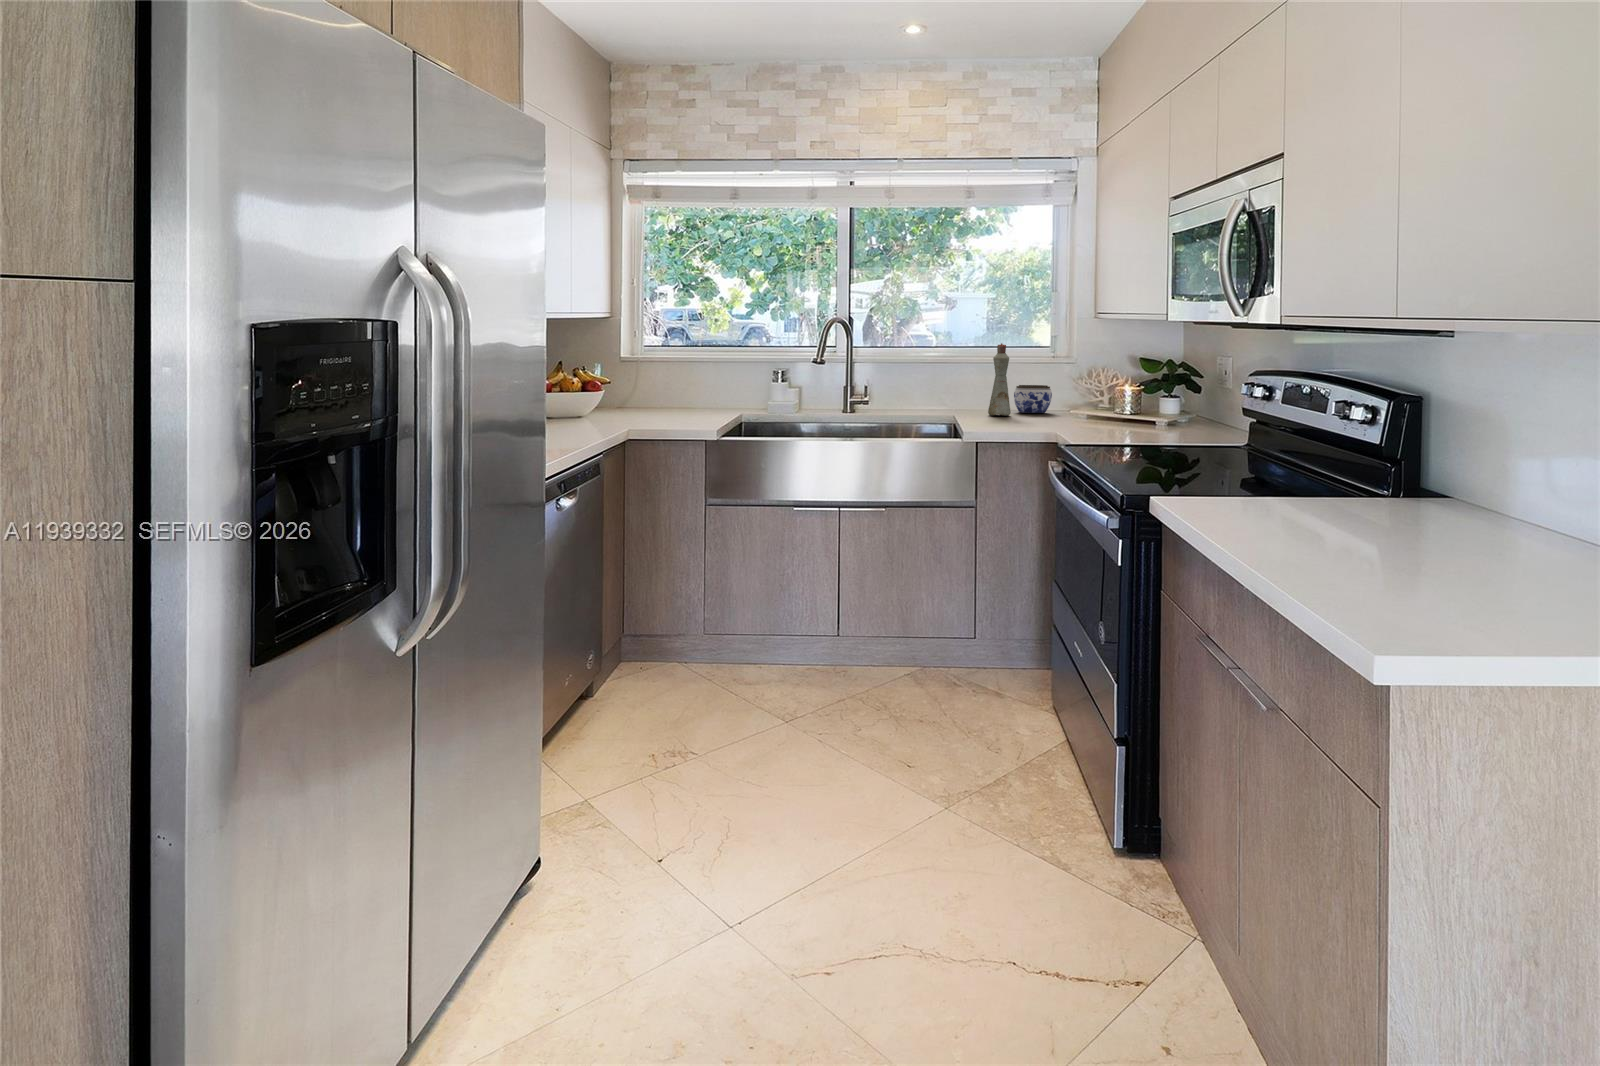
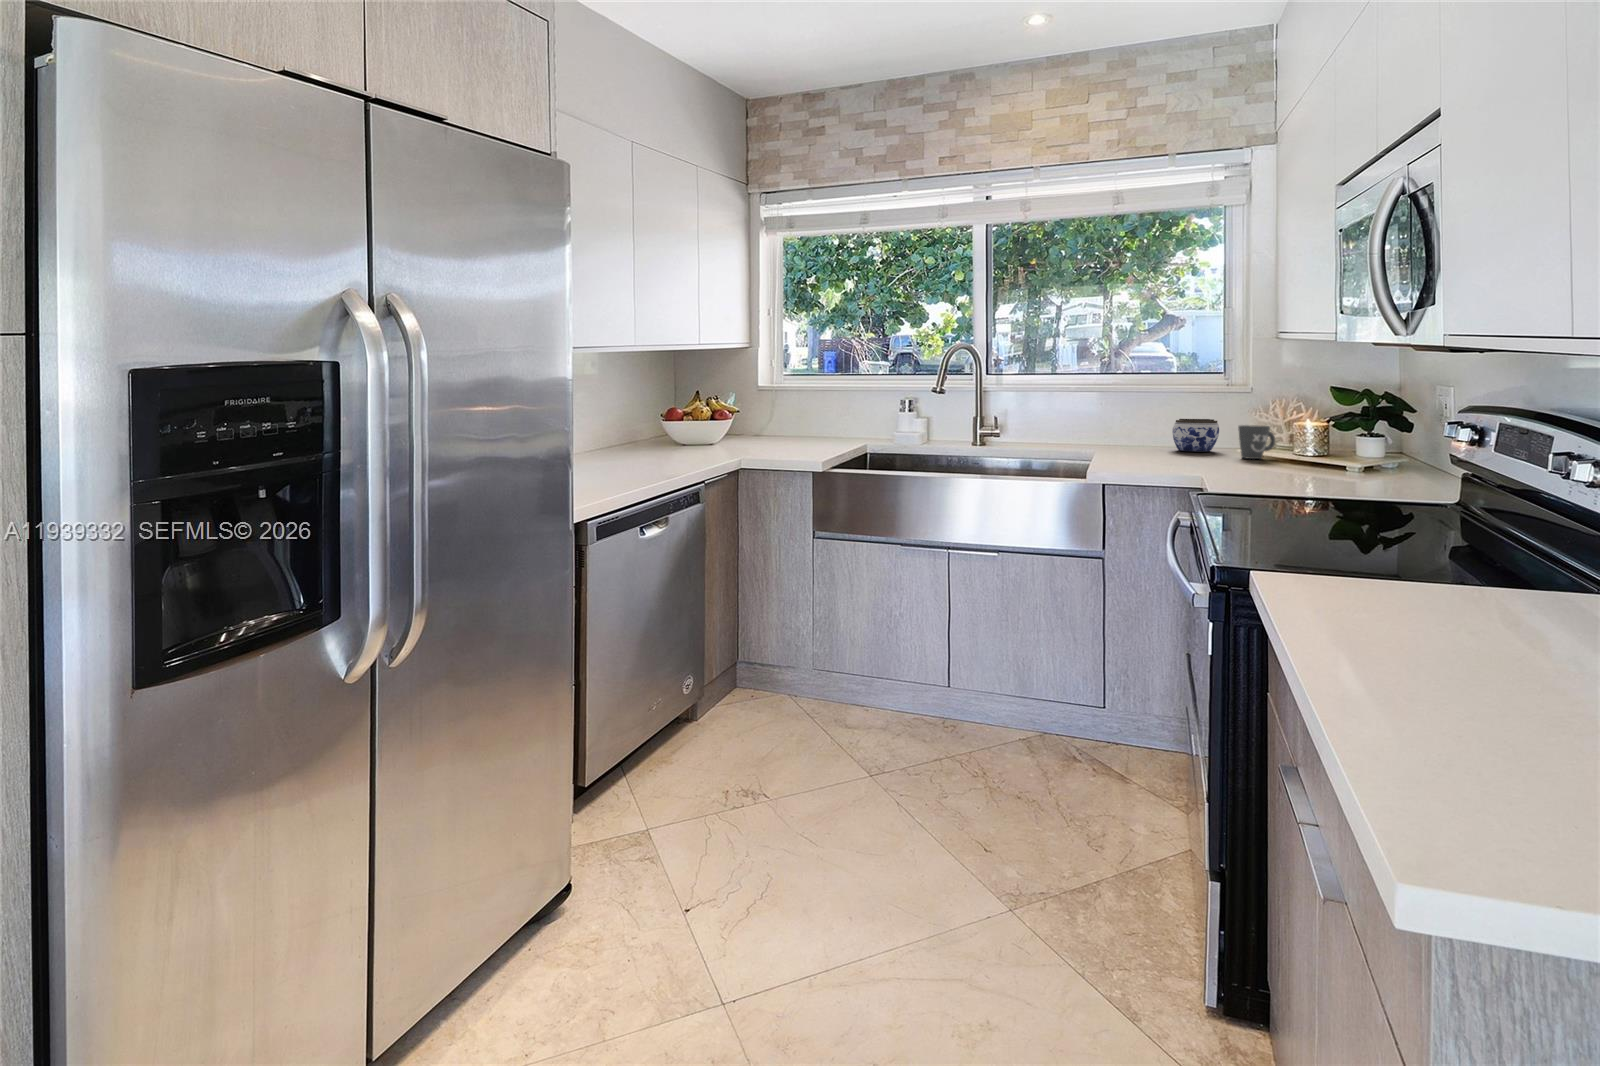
bottle: present [988,343,1011,416] -> none [1135,371,1163,455]
mug: none [1071,390,1099,418] -> present [1238,425,1275,459]

